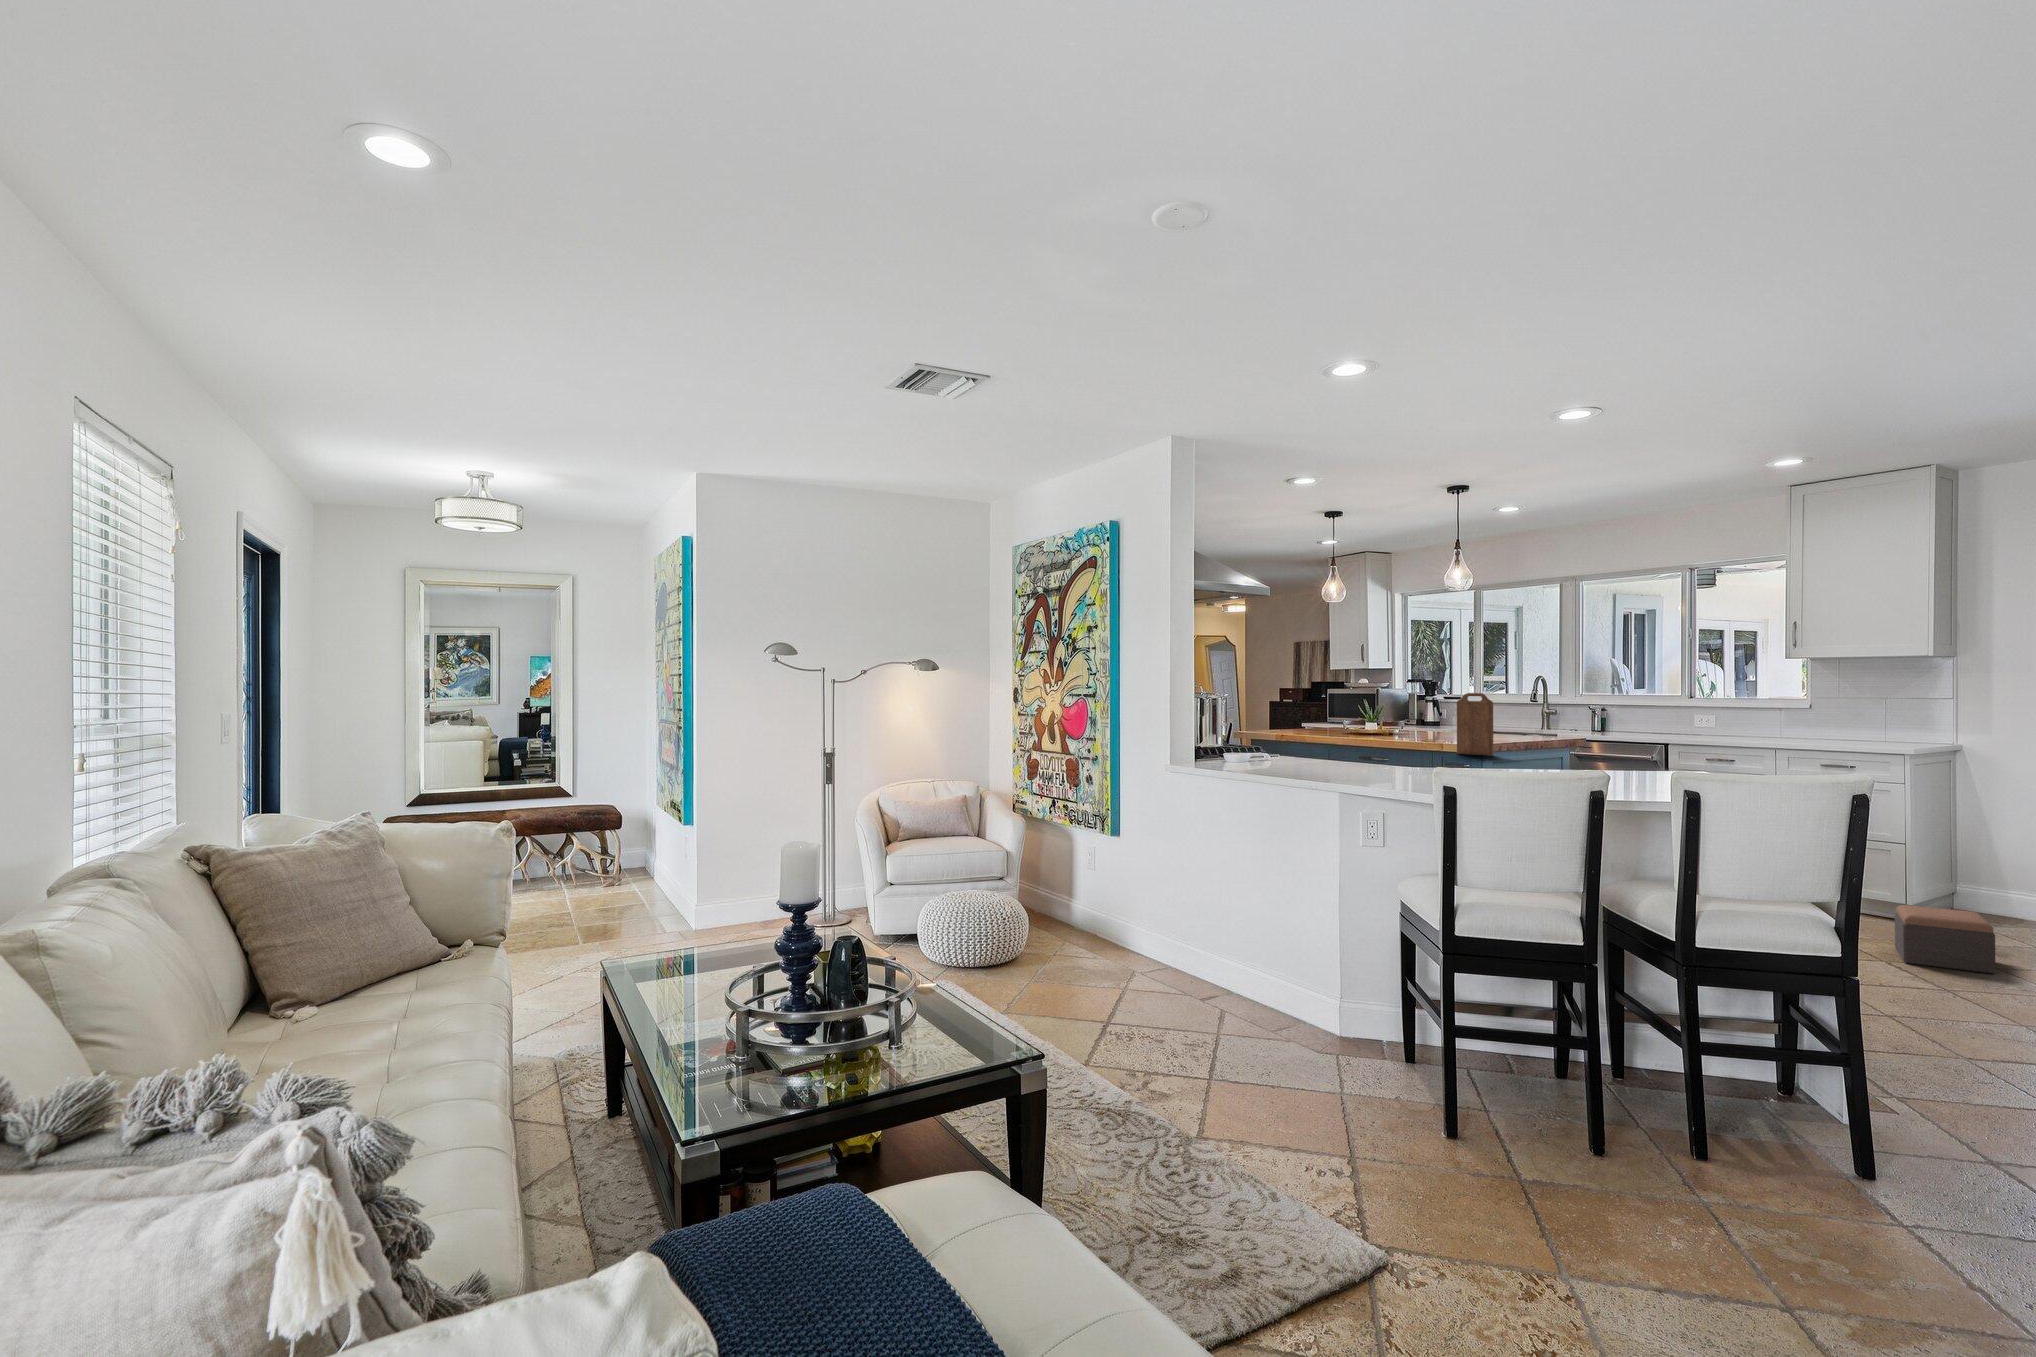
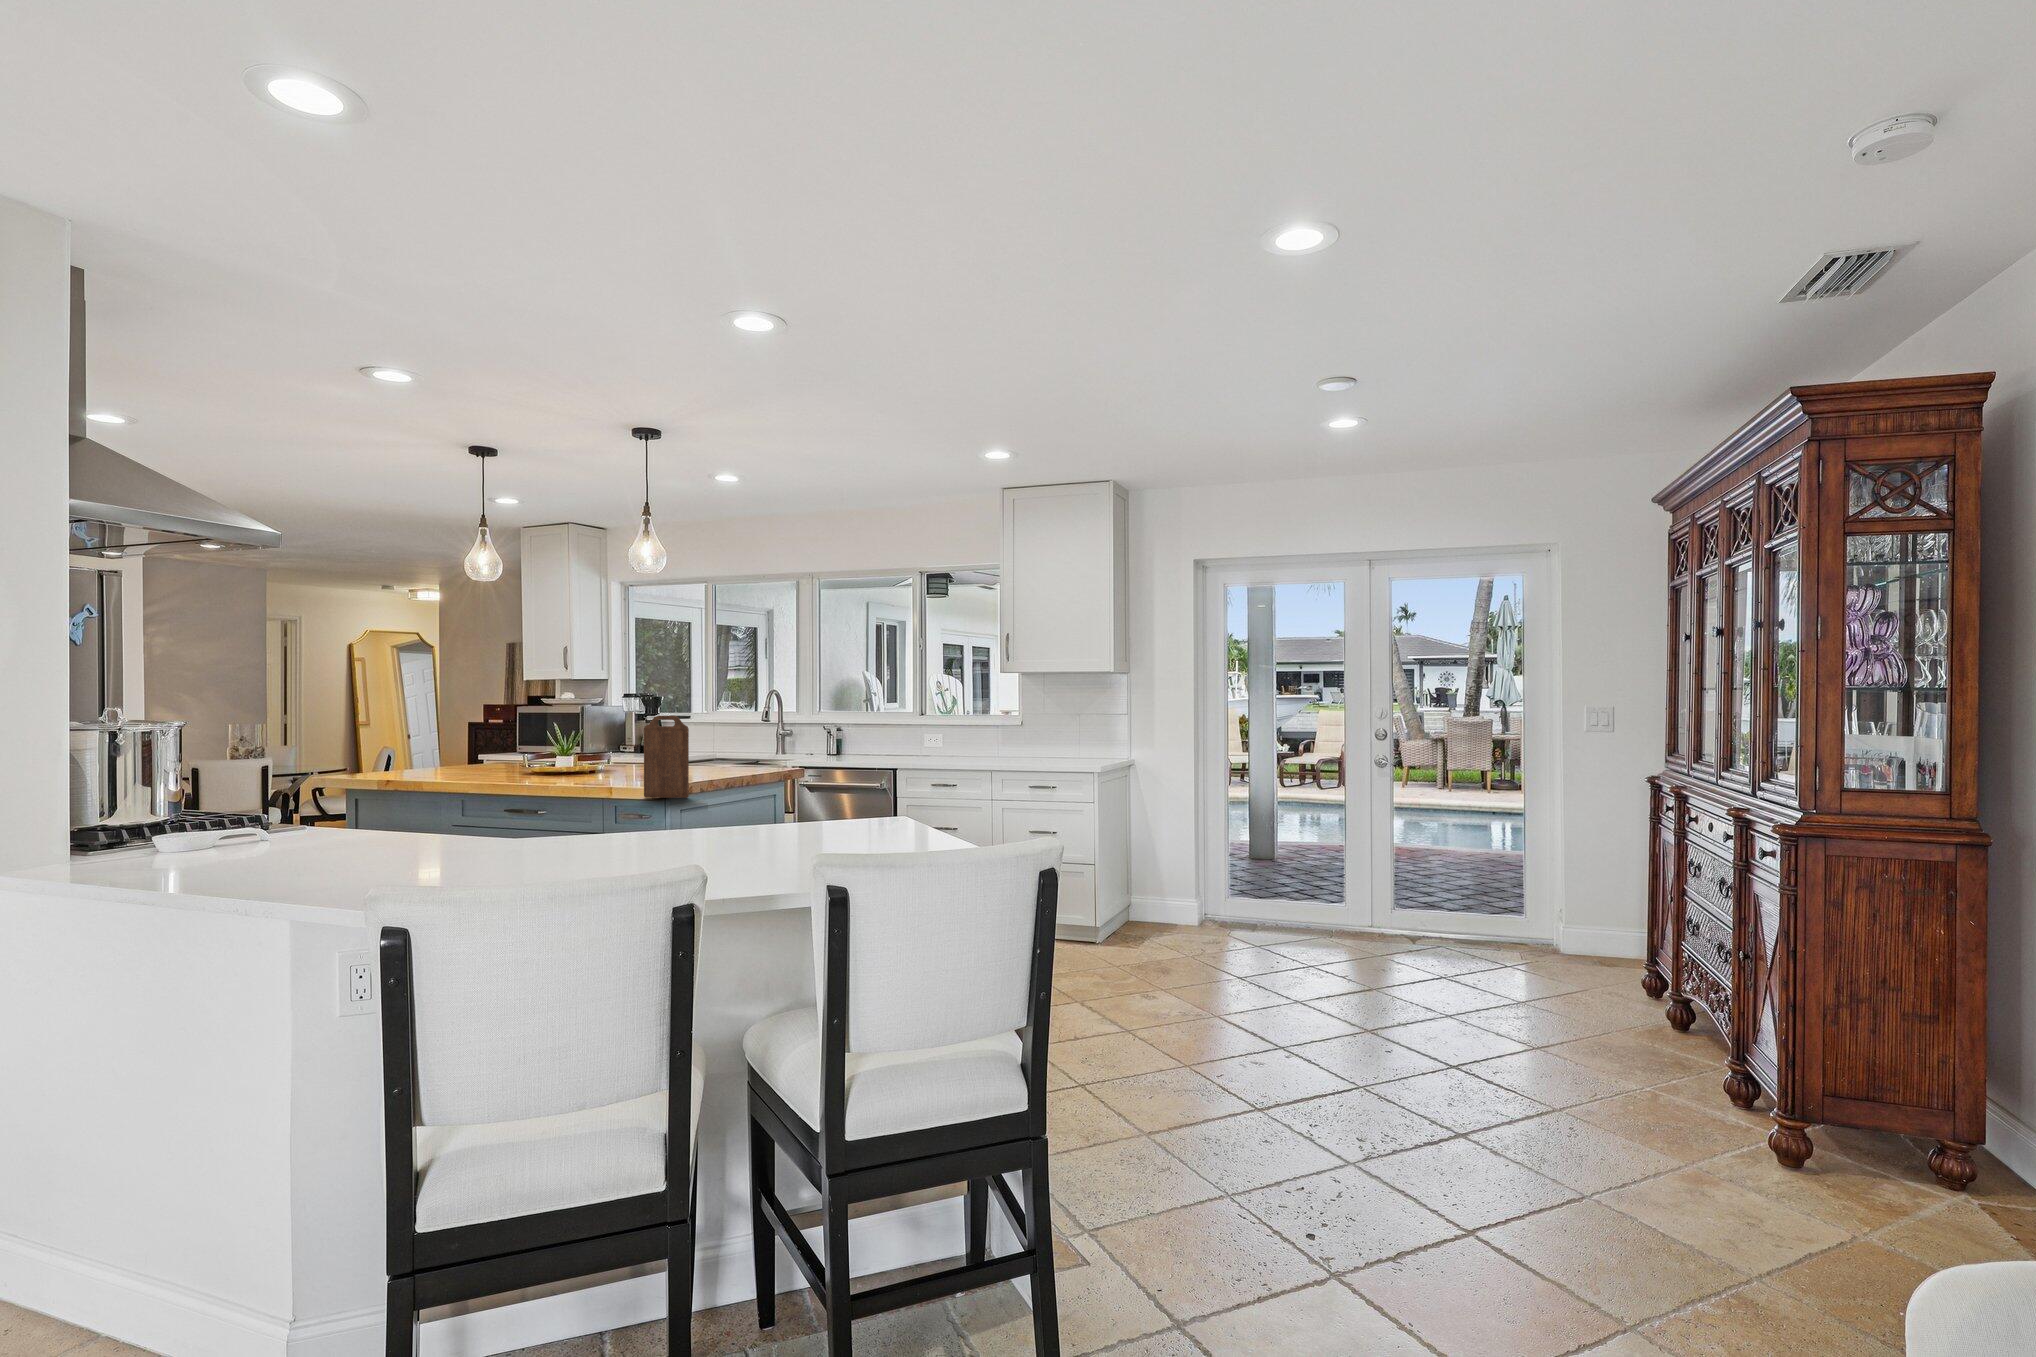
footstool: present [1895,905,1996,974] -> none [1086,936,1164,1003]

